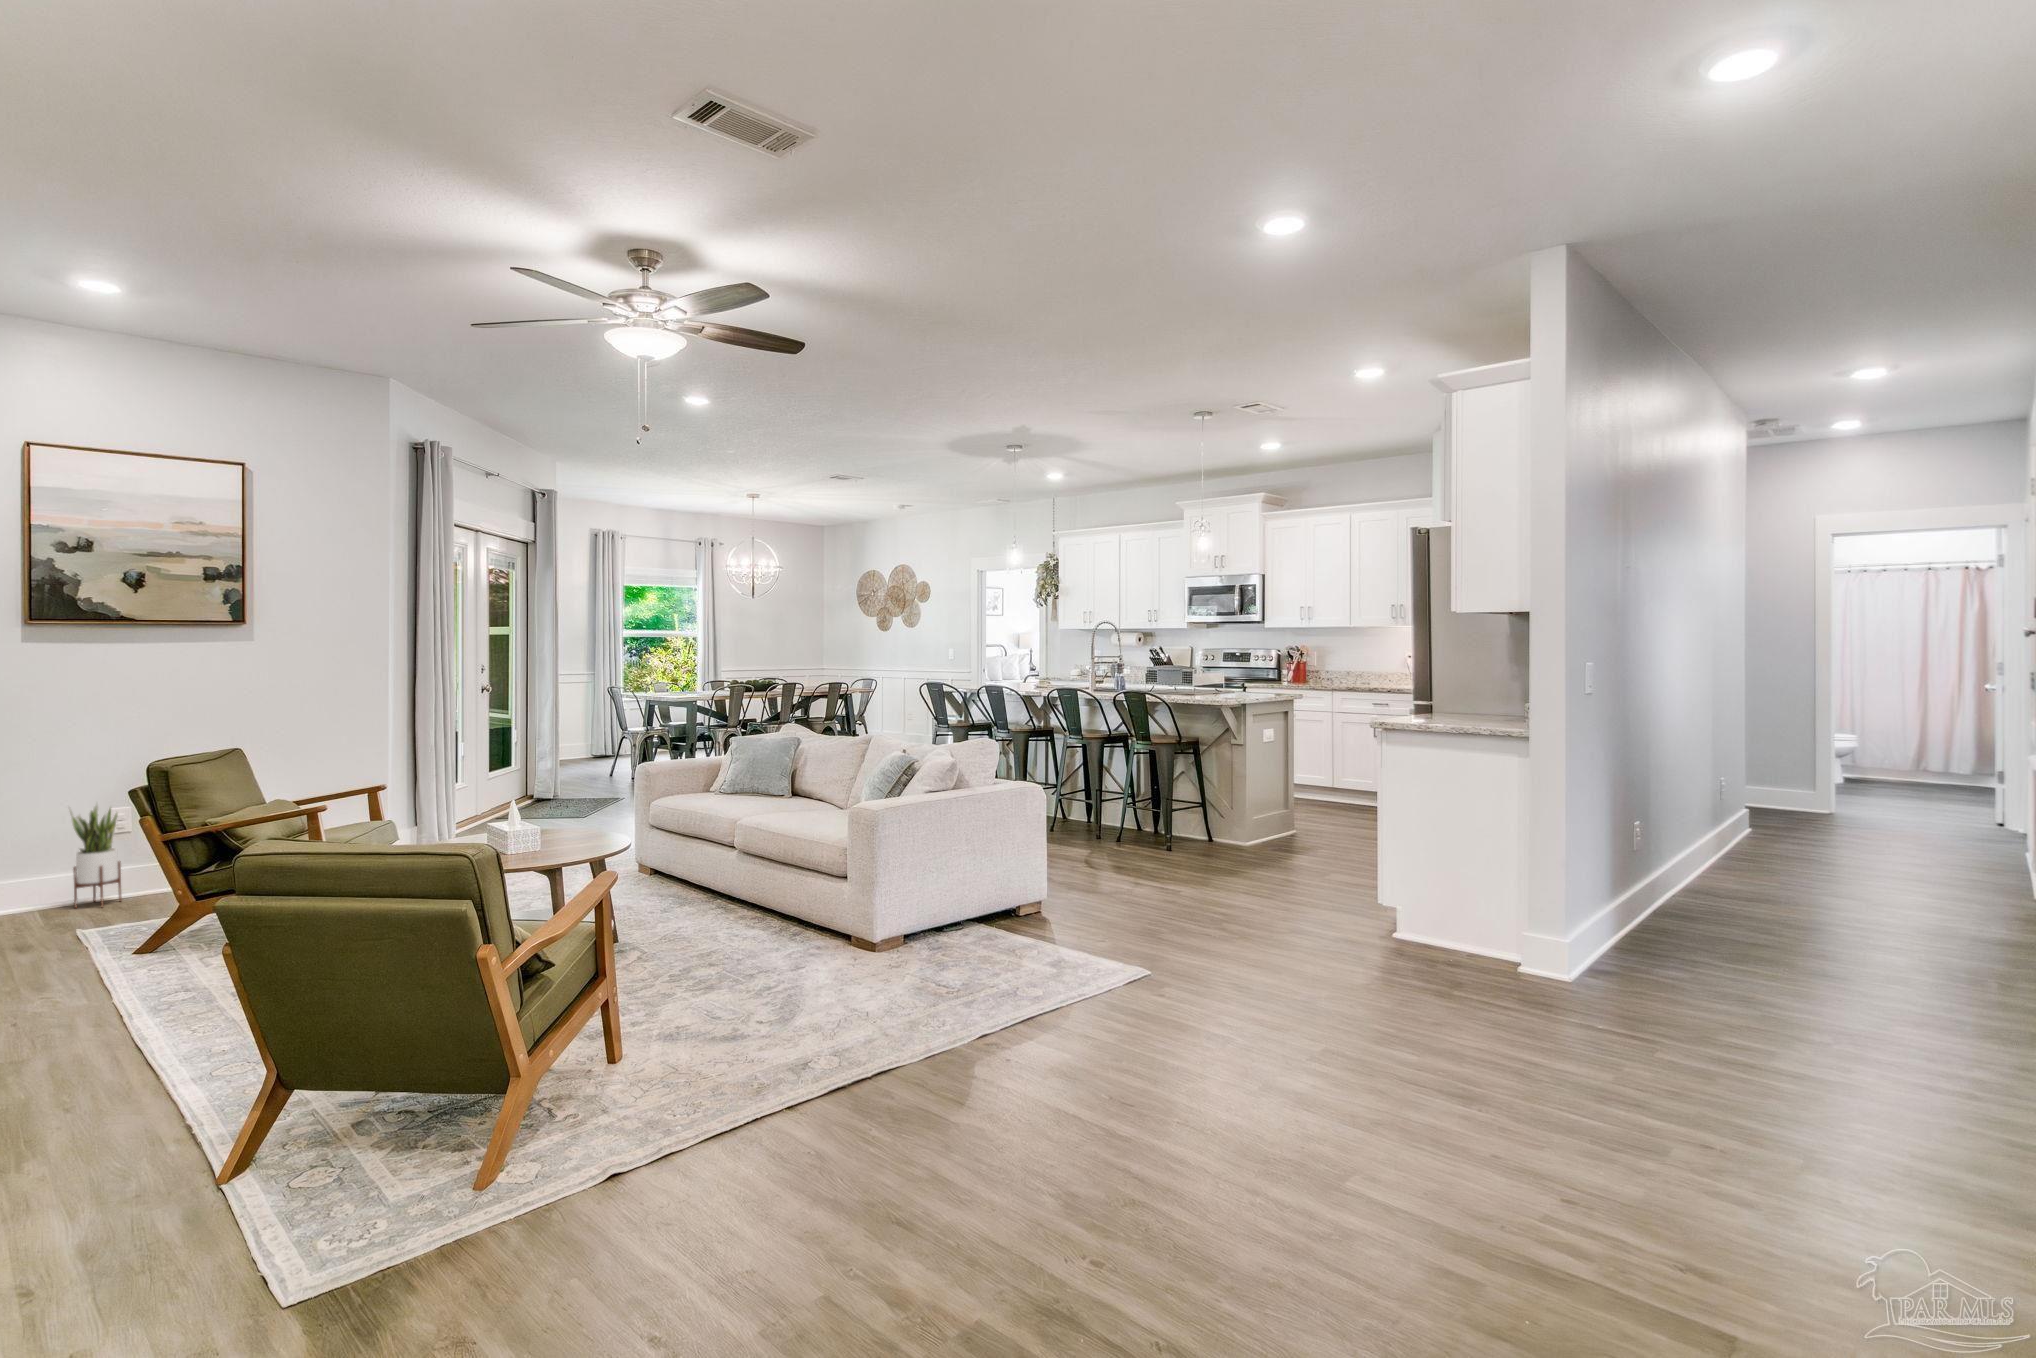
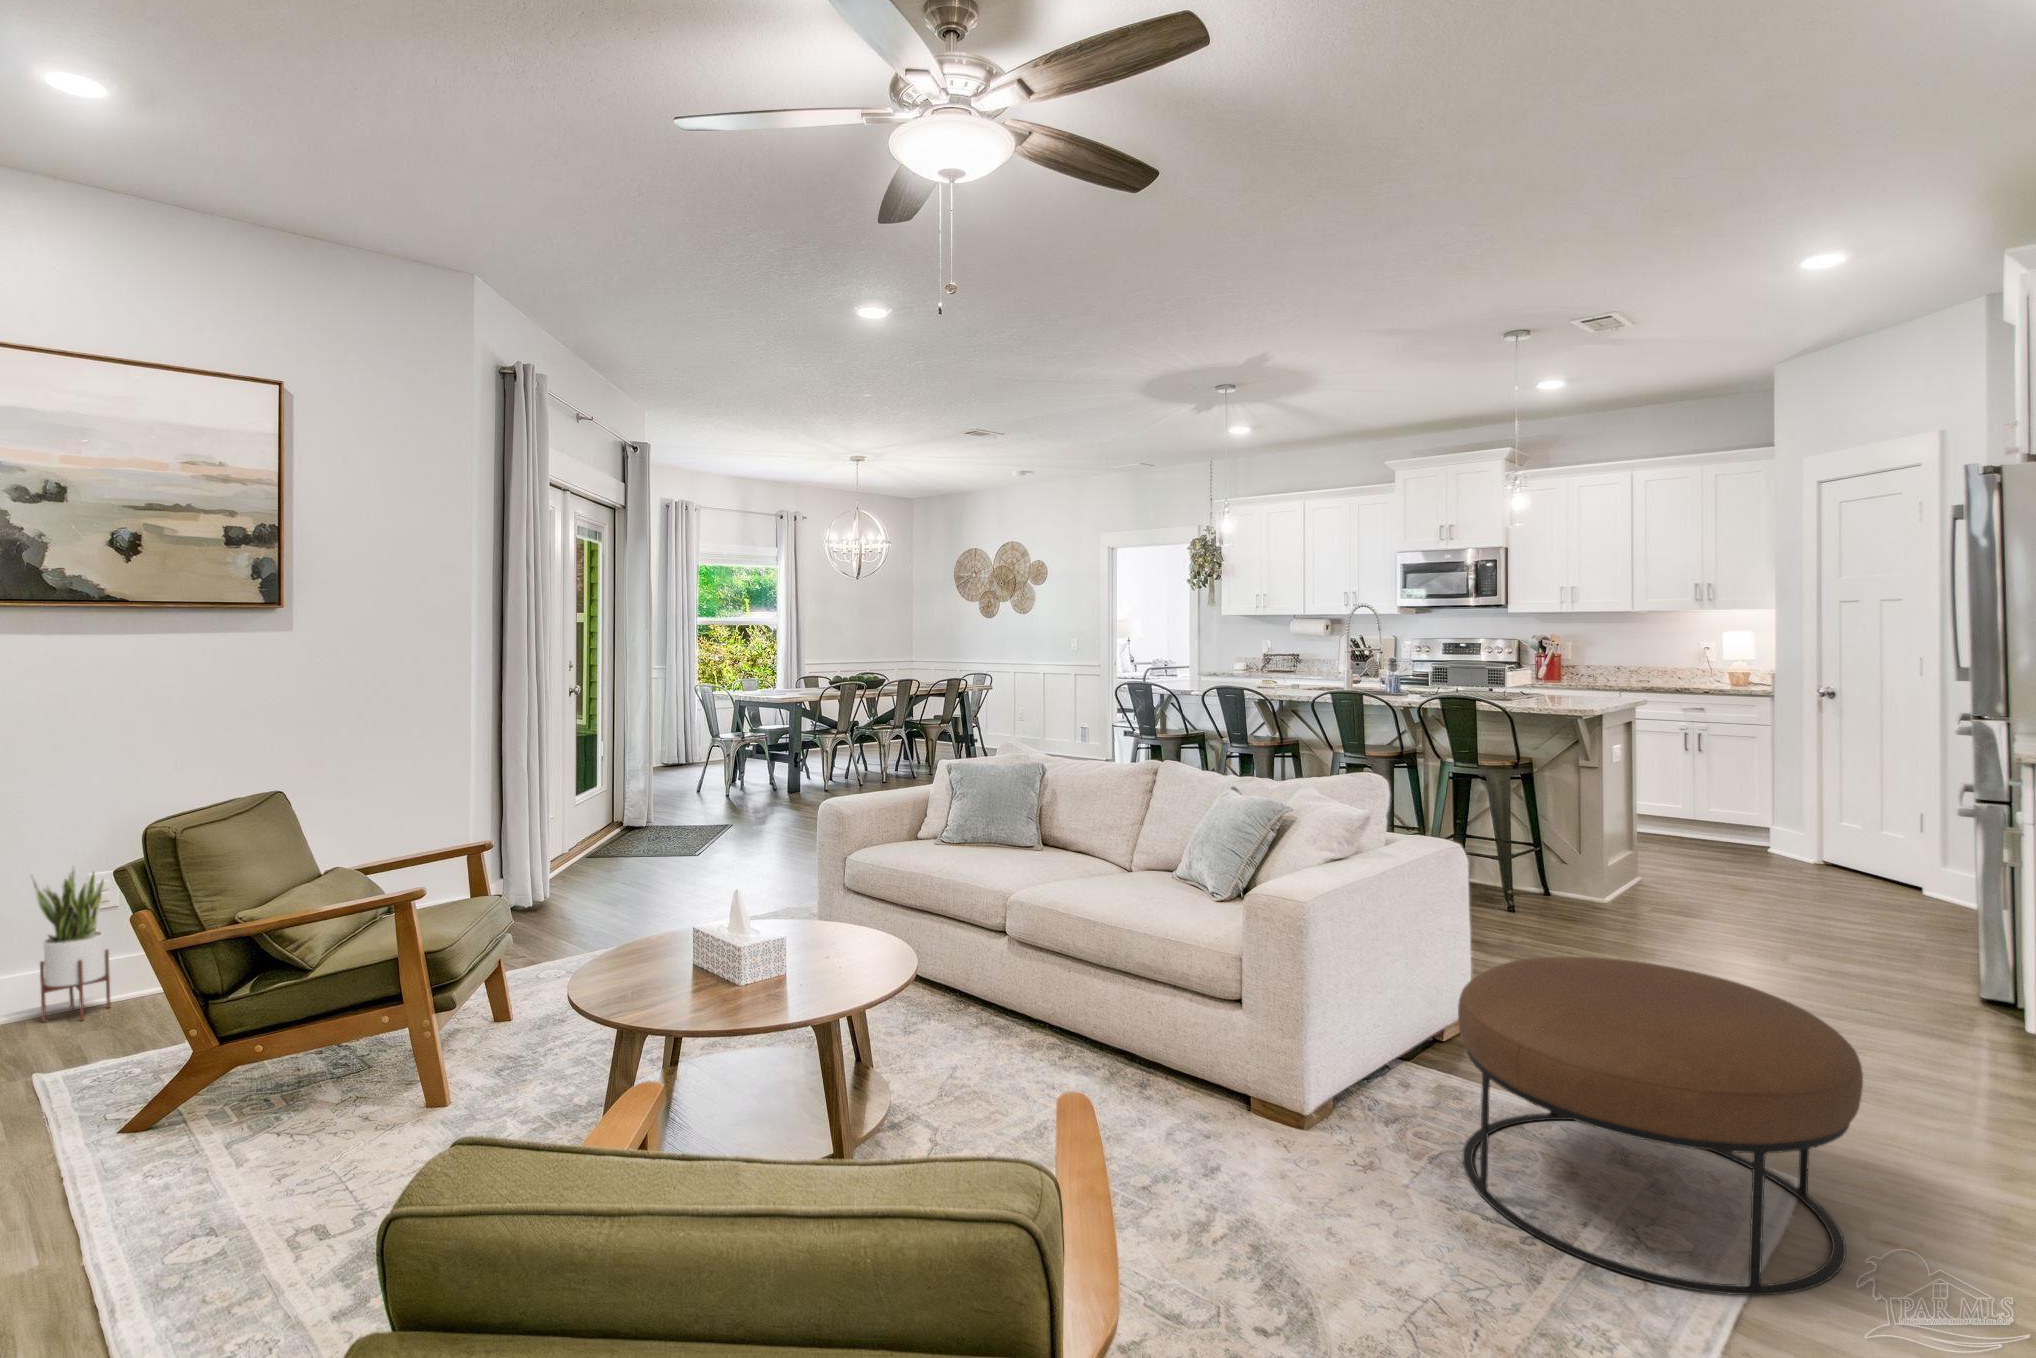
ottoman: none [949,845,1154,1013] -> present [1458,957,1863,1295]

